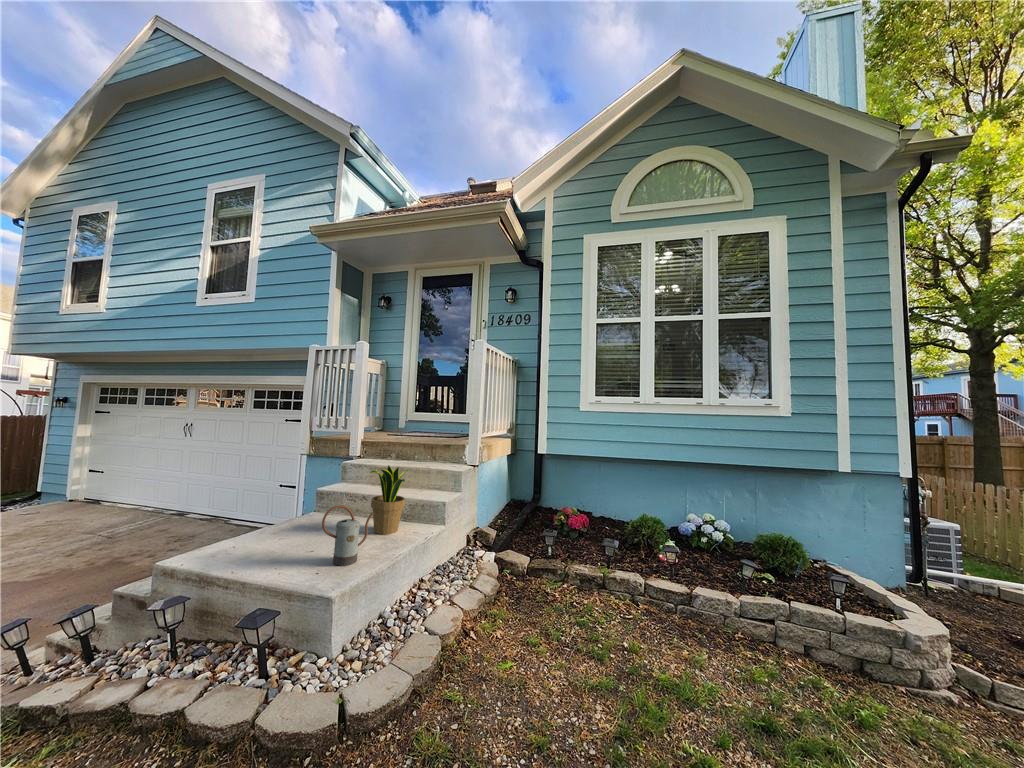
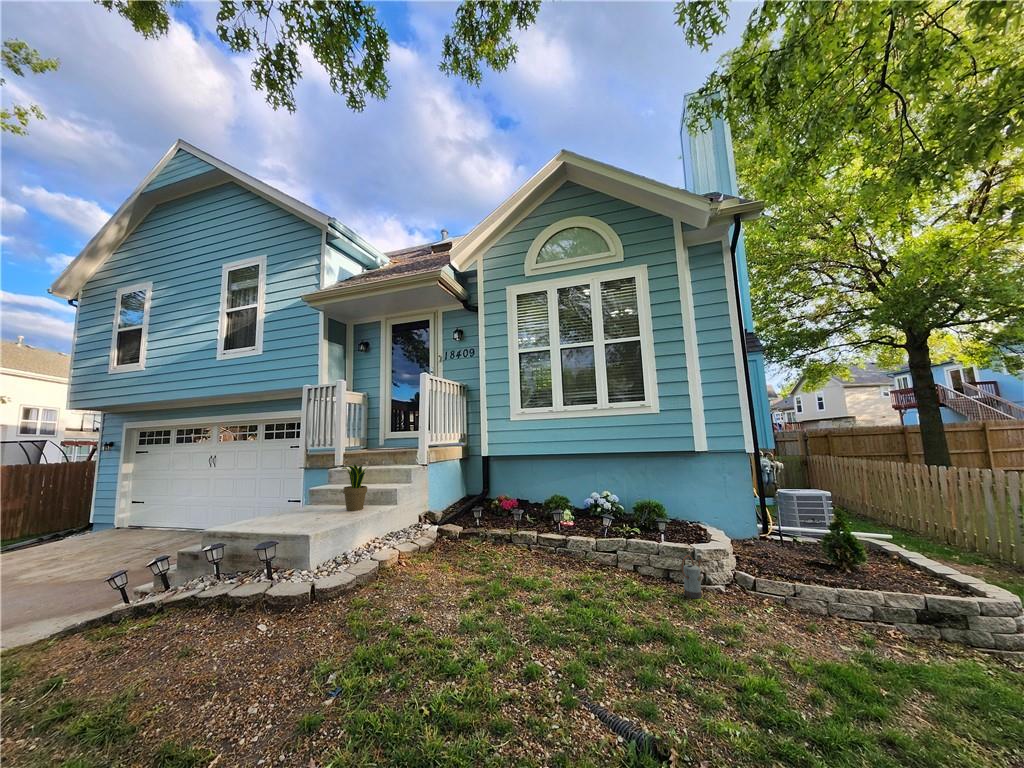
watering can: present [322,505,374,566] -> present [681,555,702,599]

